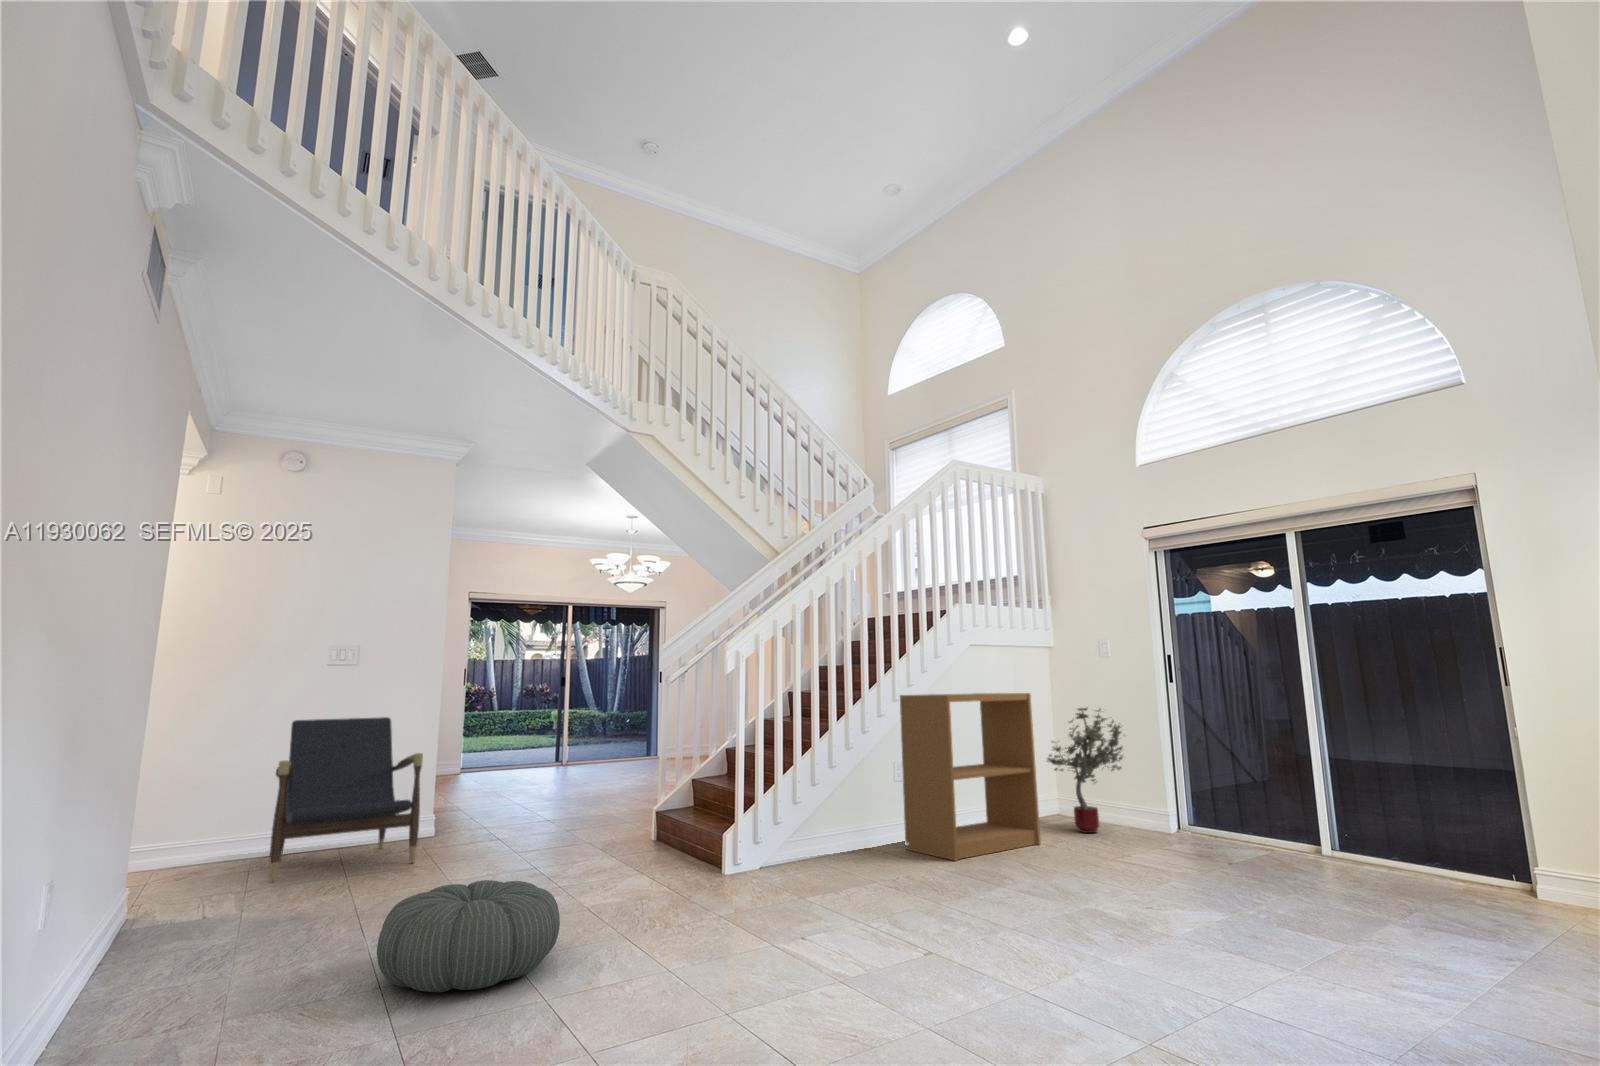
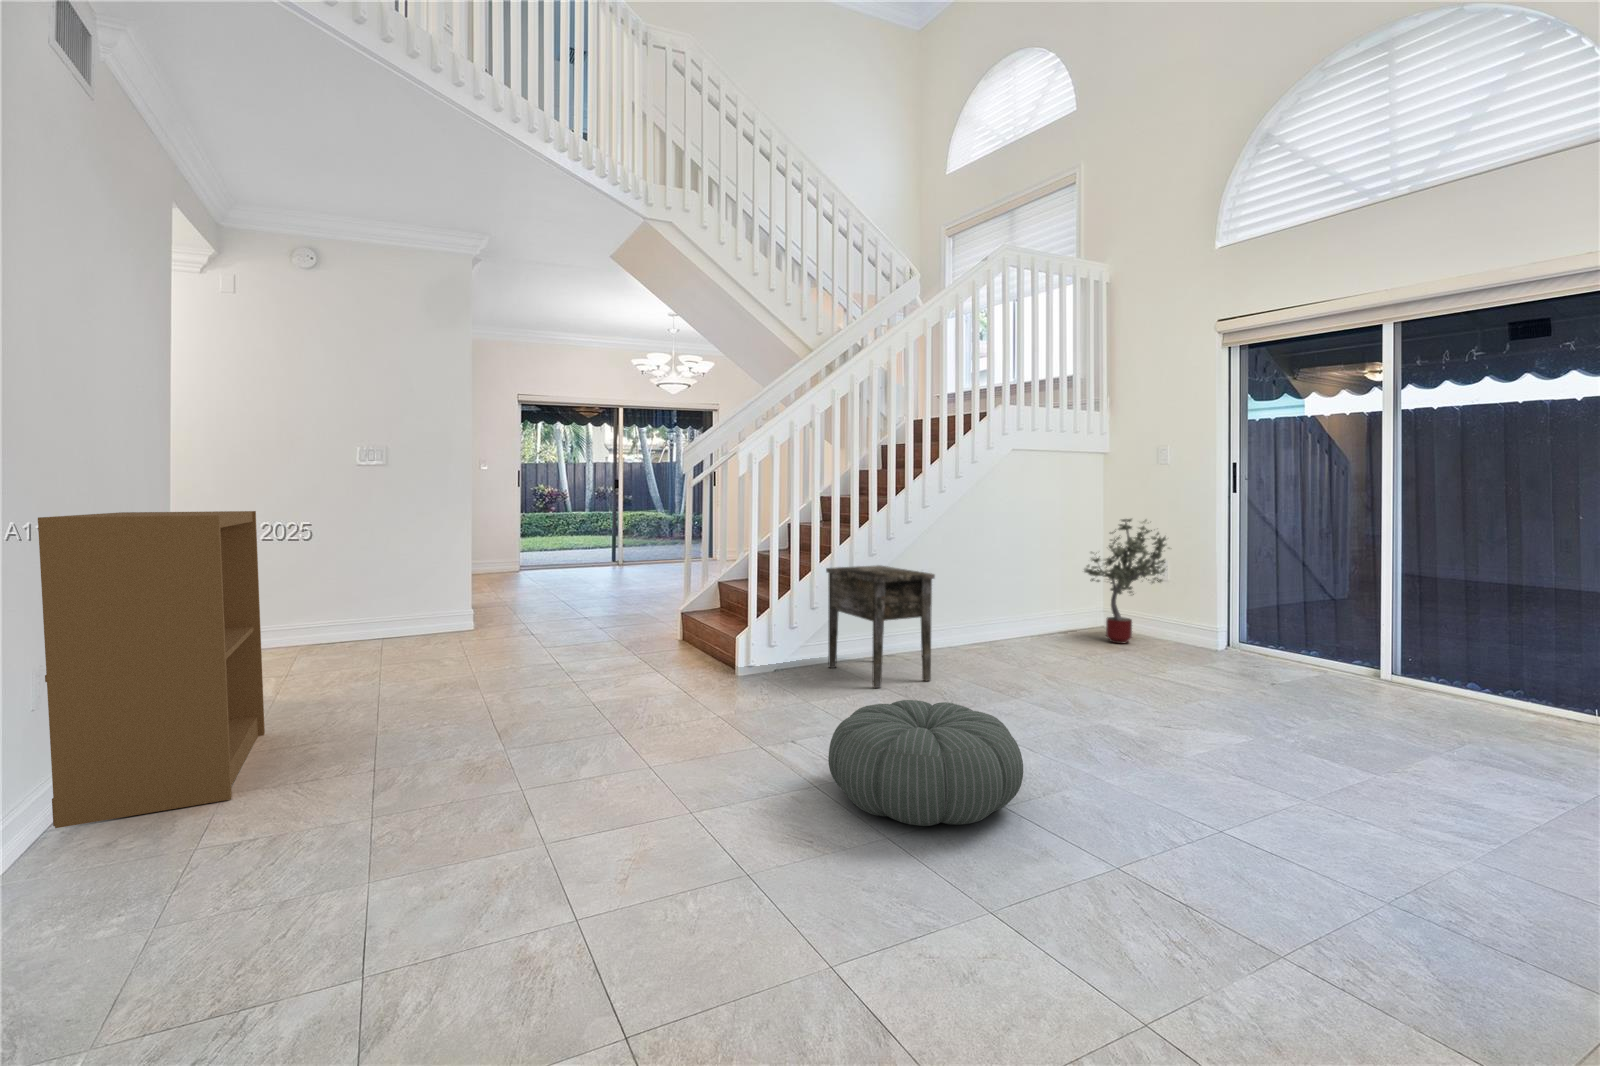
bookshelf: present [900,693,1041,861] -> present [38,511,265,828]
lounge chair: present [269,717,423,881] -> none [320,517,461,663]
side table: none [810,758,919,883] -> present [826,565,935,688]
pouf: present [377,880,560,993] -> present [828,700,1023,826]

